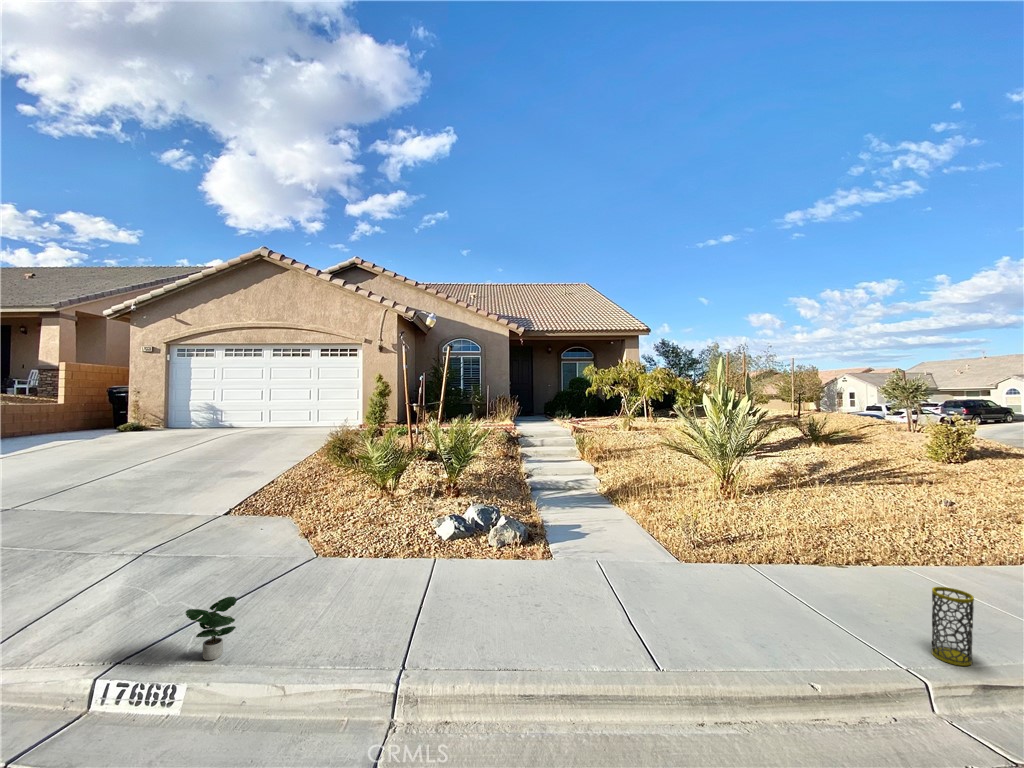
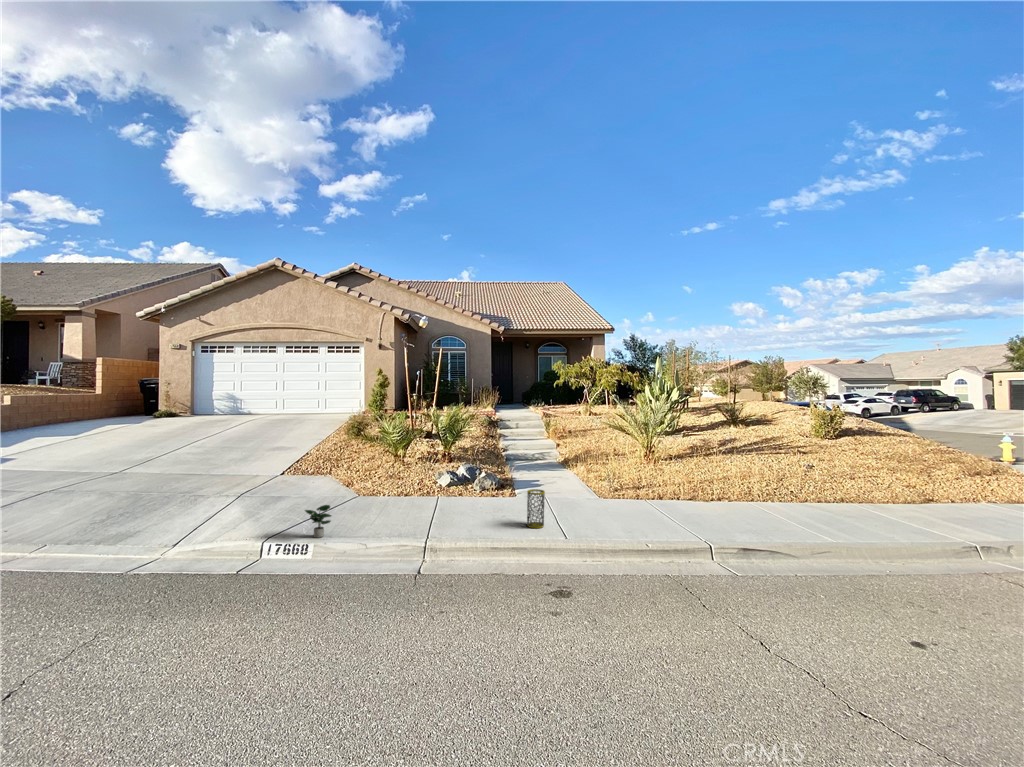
trash can: present [932,587,974,666] -> present [527,489,545,528]

